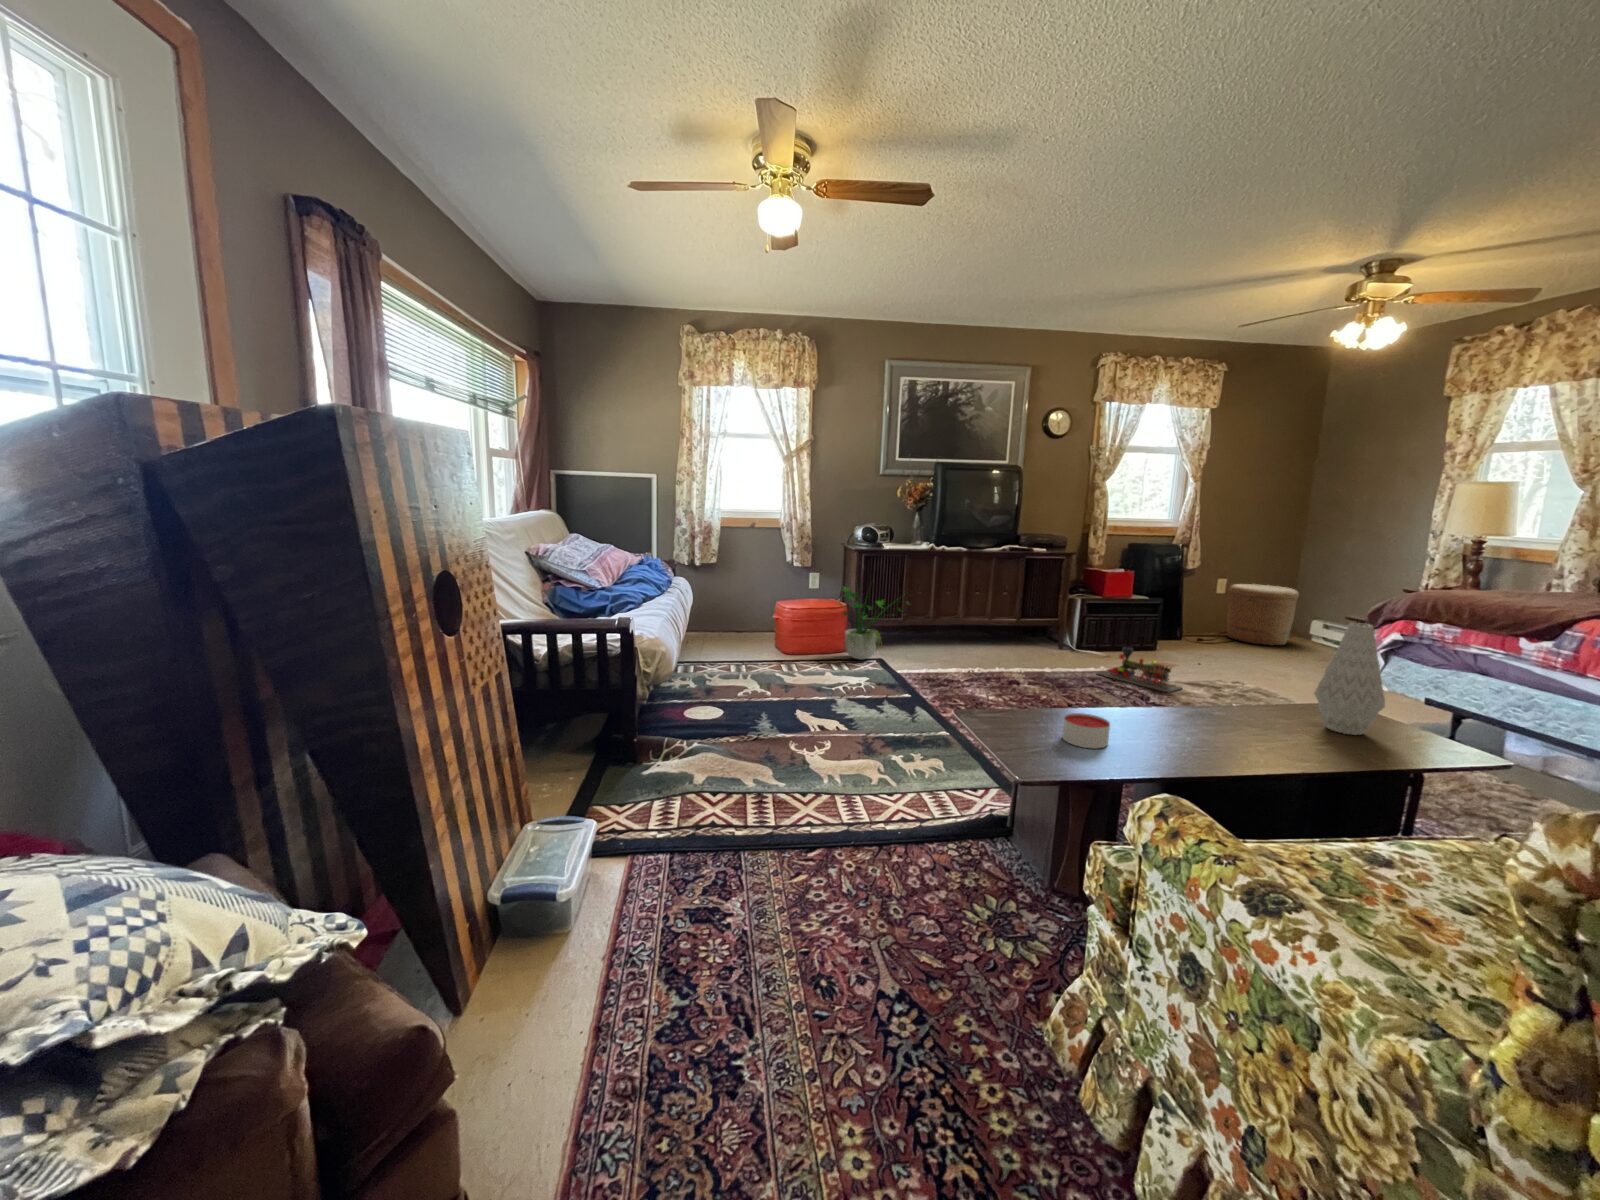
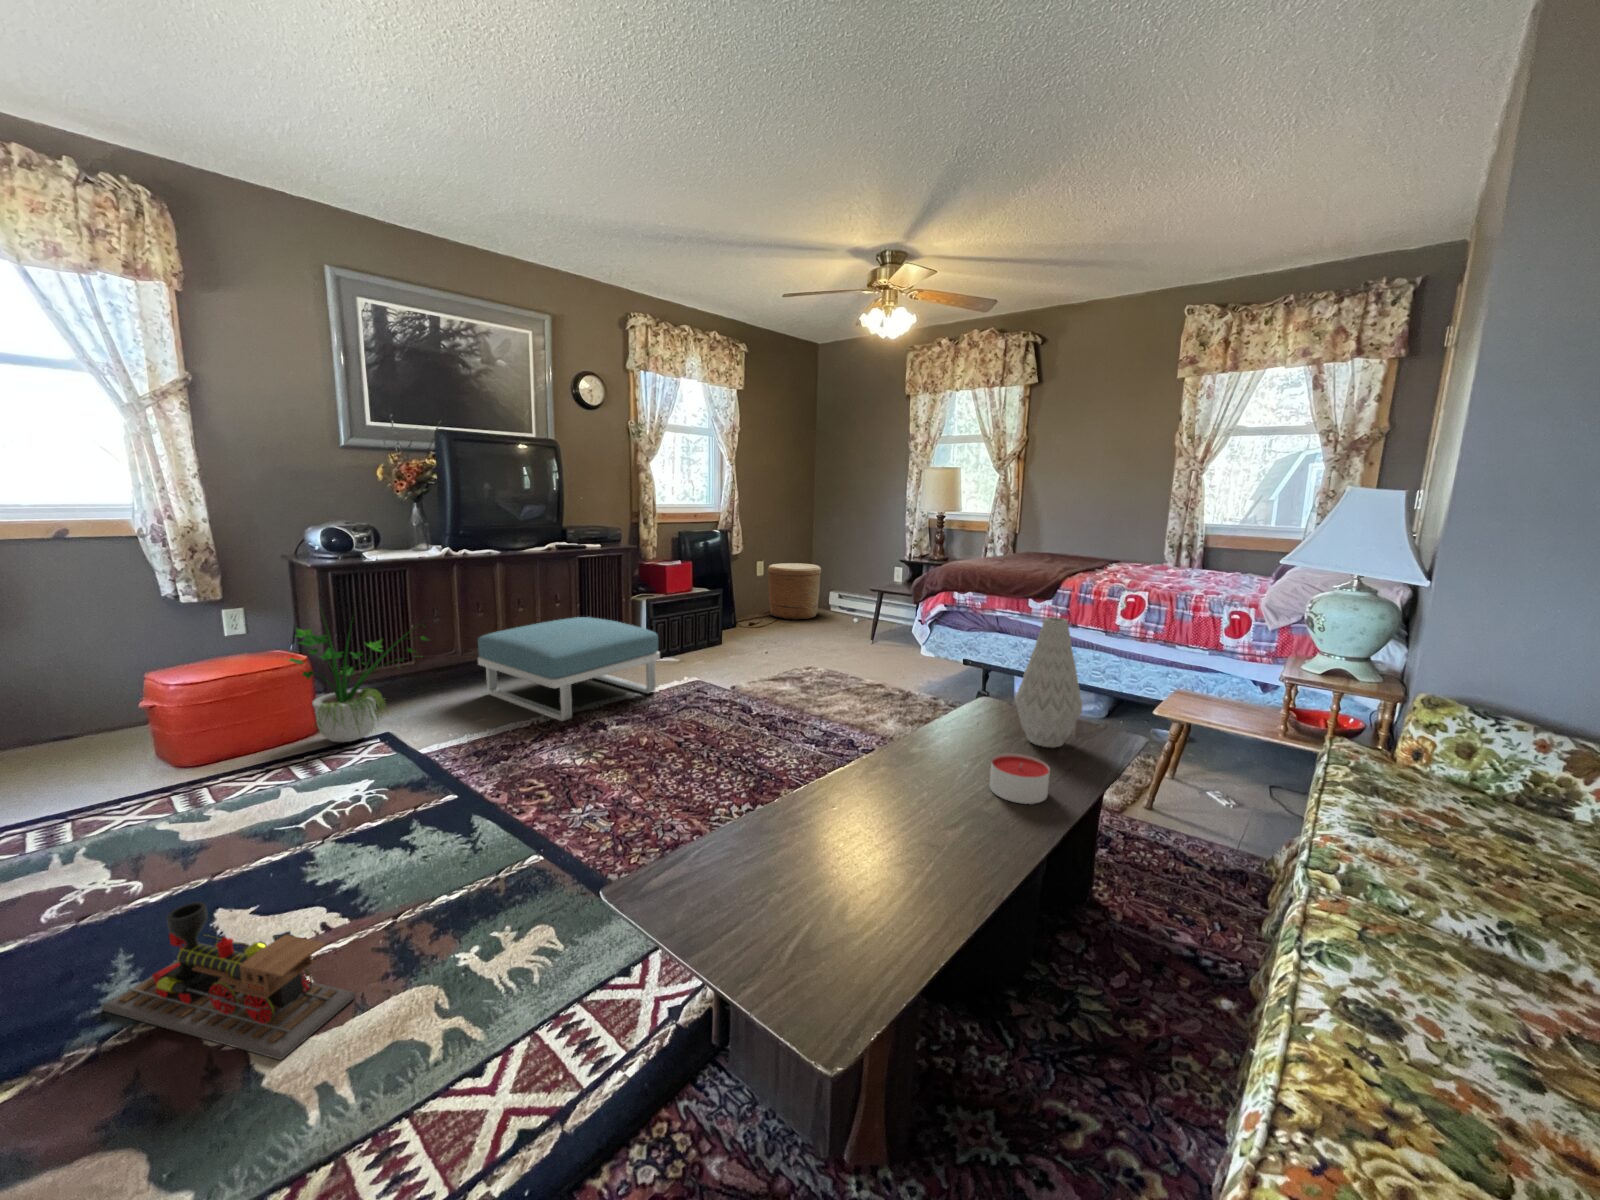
footstool: none [940,605,1075,676] -> present [478,617,660,721]
toy train: present [1097,647,1182,693] -> present [102,902,356,1060]
candle: present [1062,713,1110,748] -> present [990,753,1050,804]

